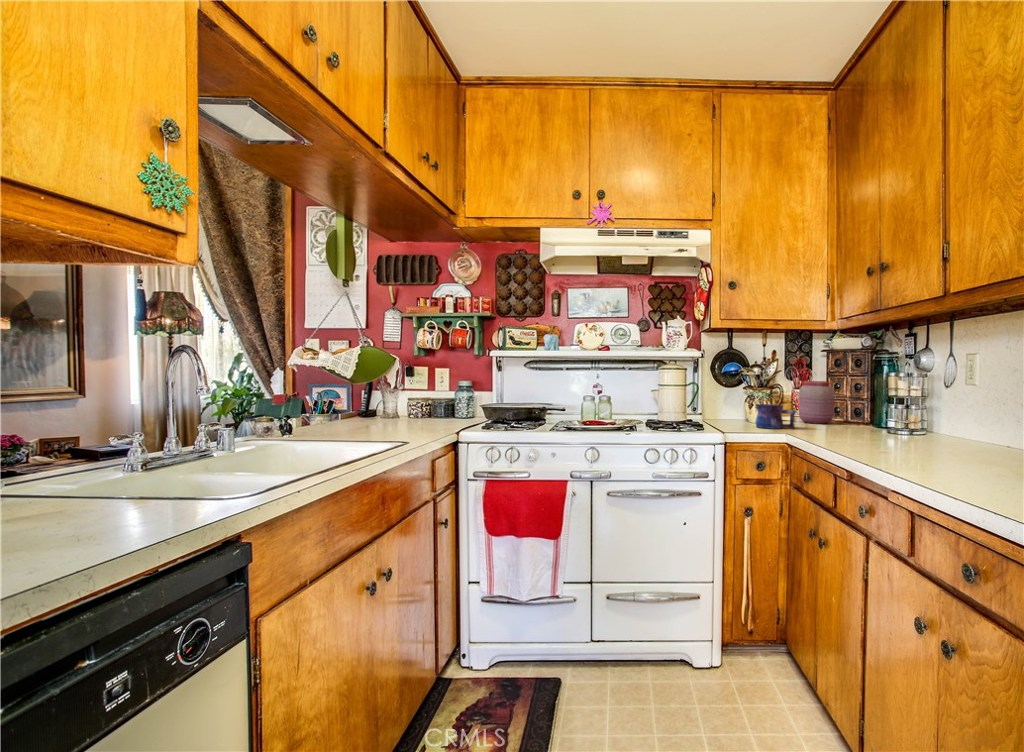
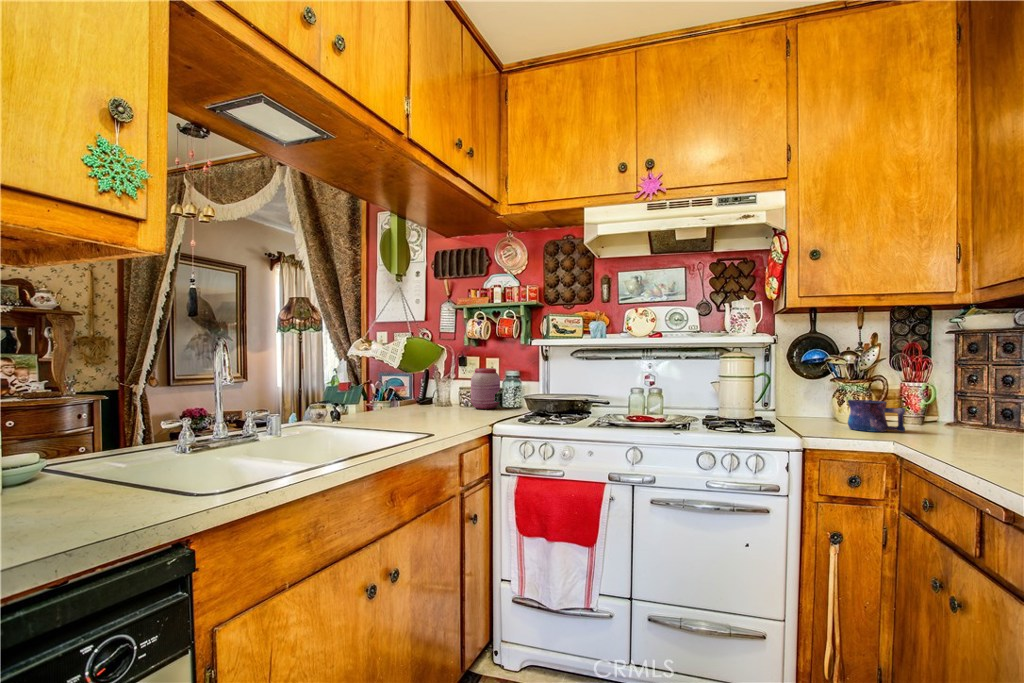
jar: present [798,381,834,424] -> present [471,368,500,409]

